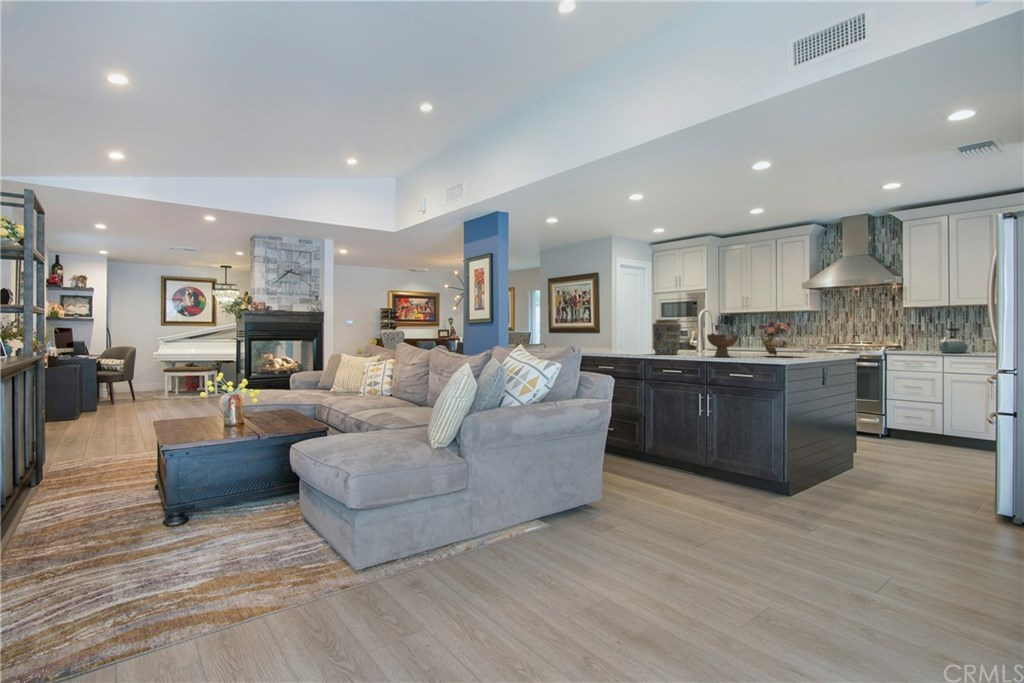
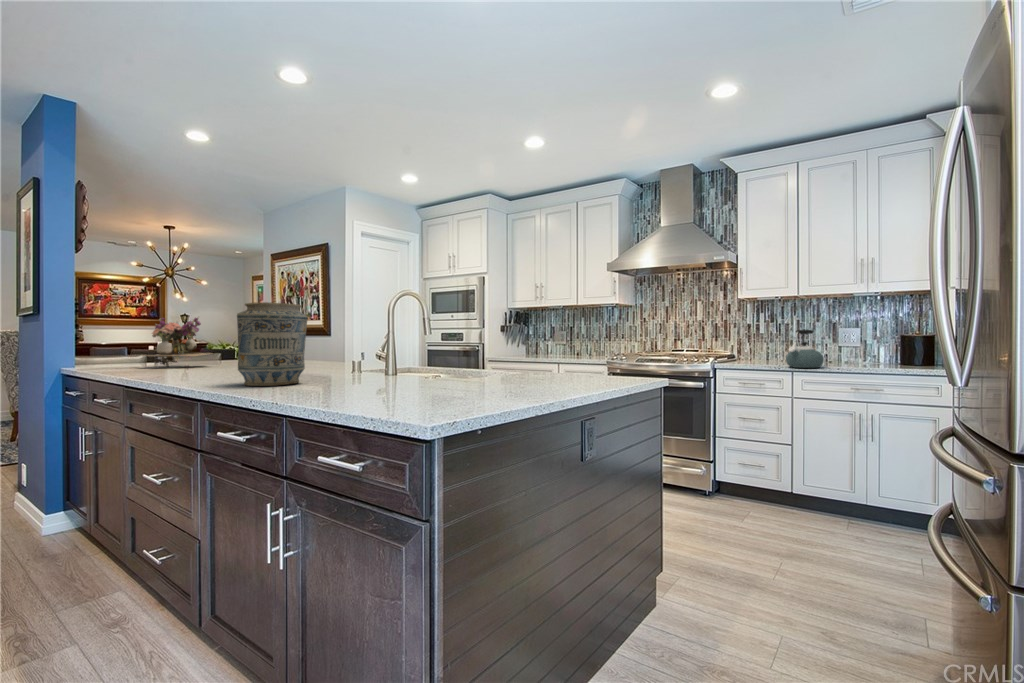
flower arrangement: present [759,319,804,356] -> present [142,318,212,366]
bowl: present [707,333,739,357] -> none [303,334,382,398]

